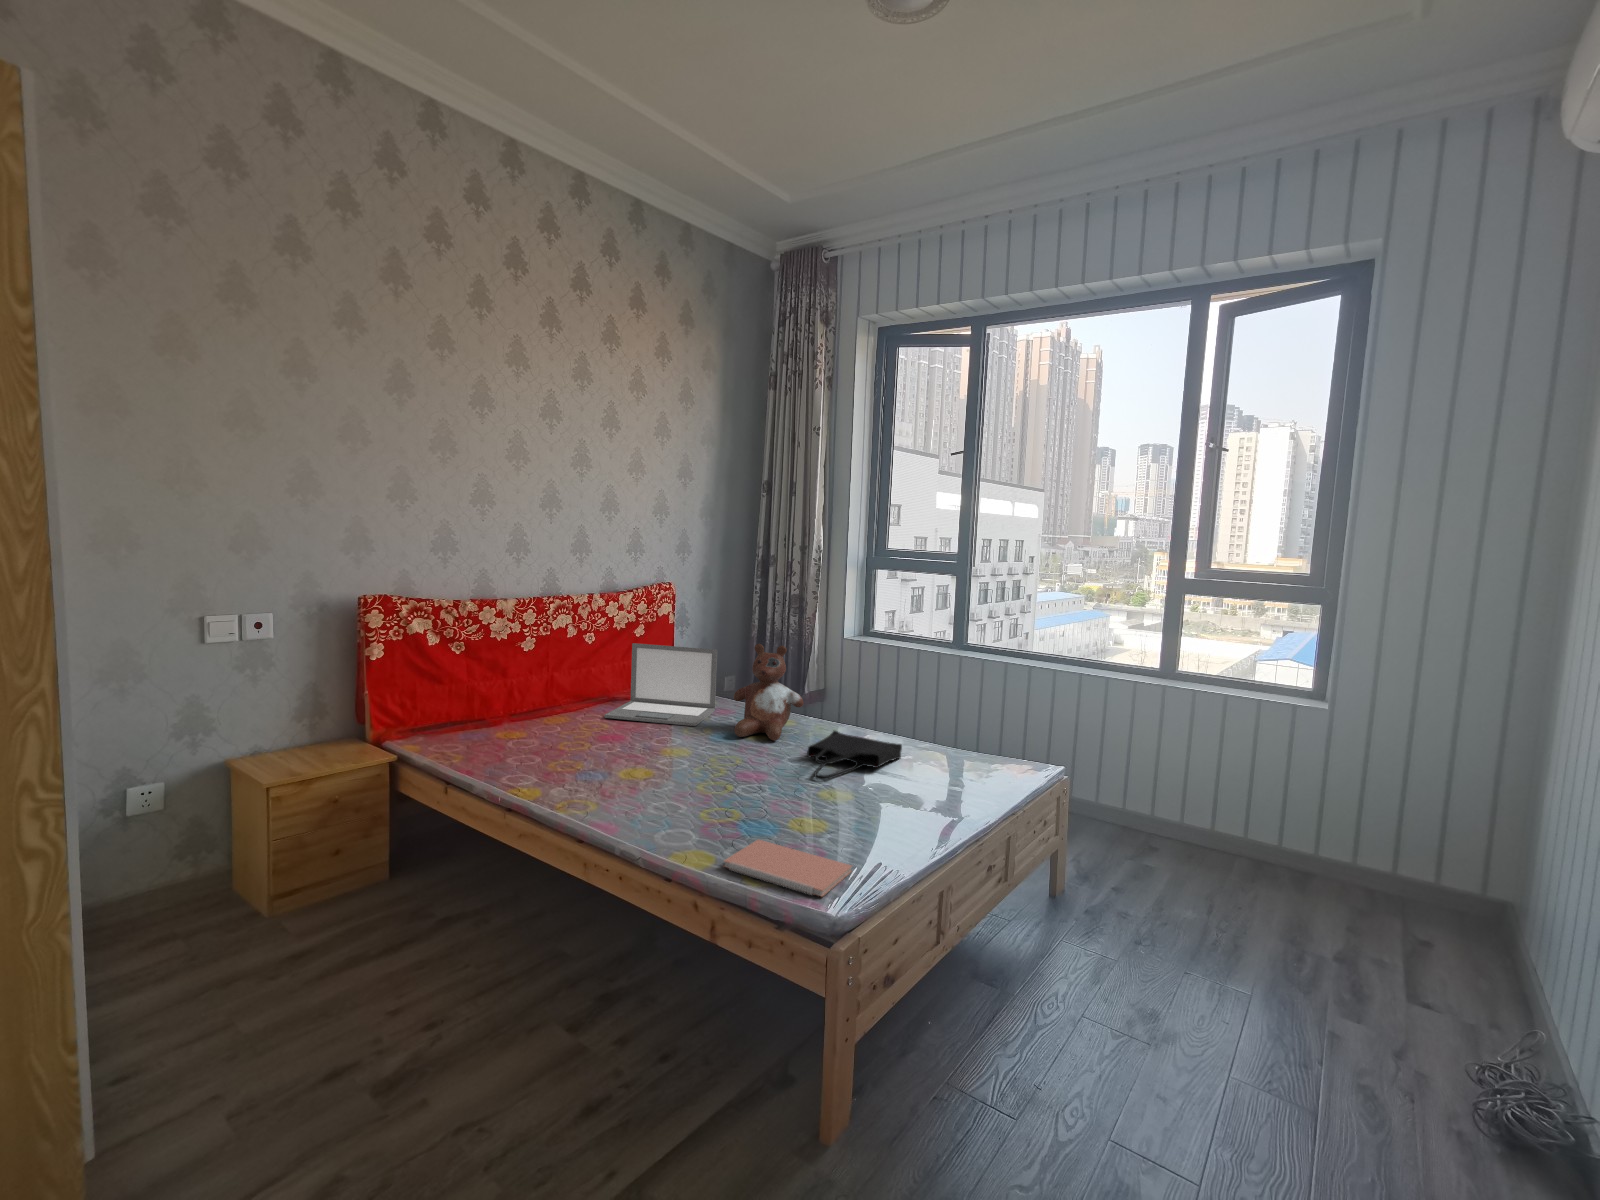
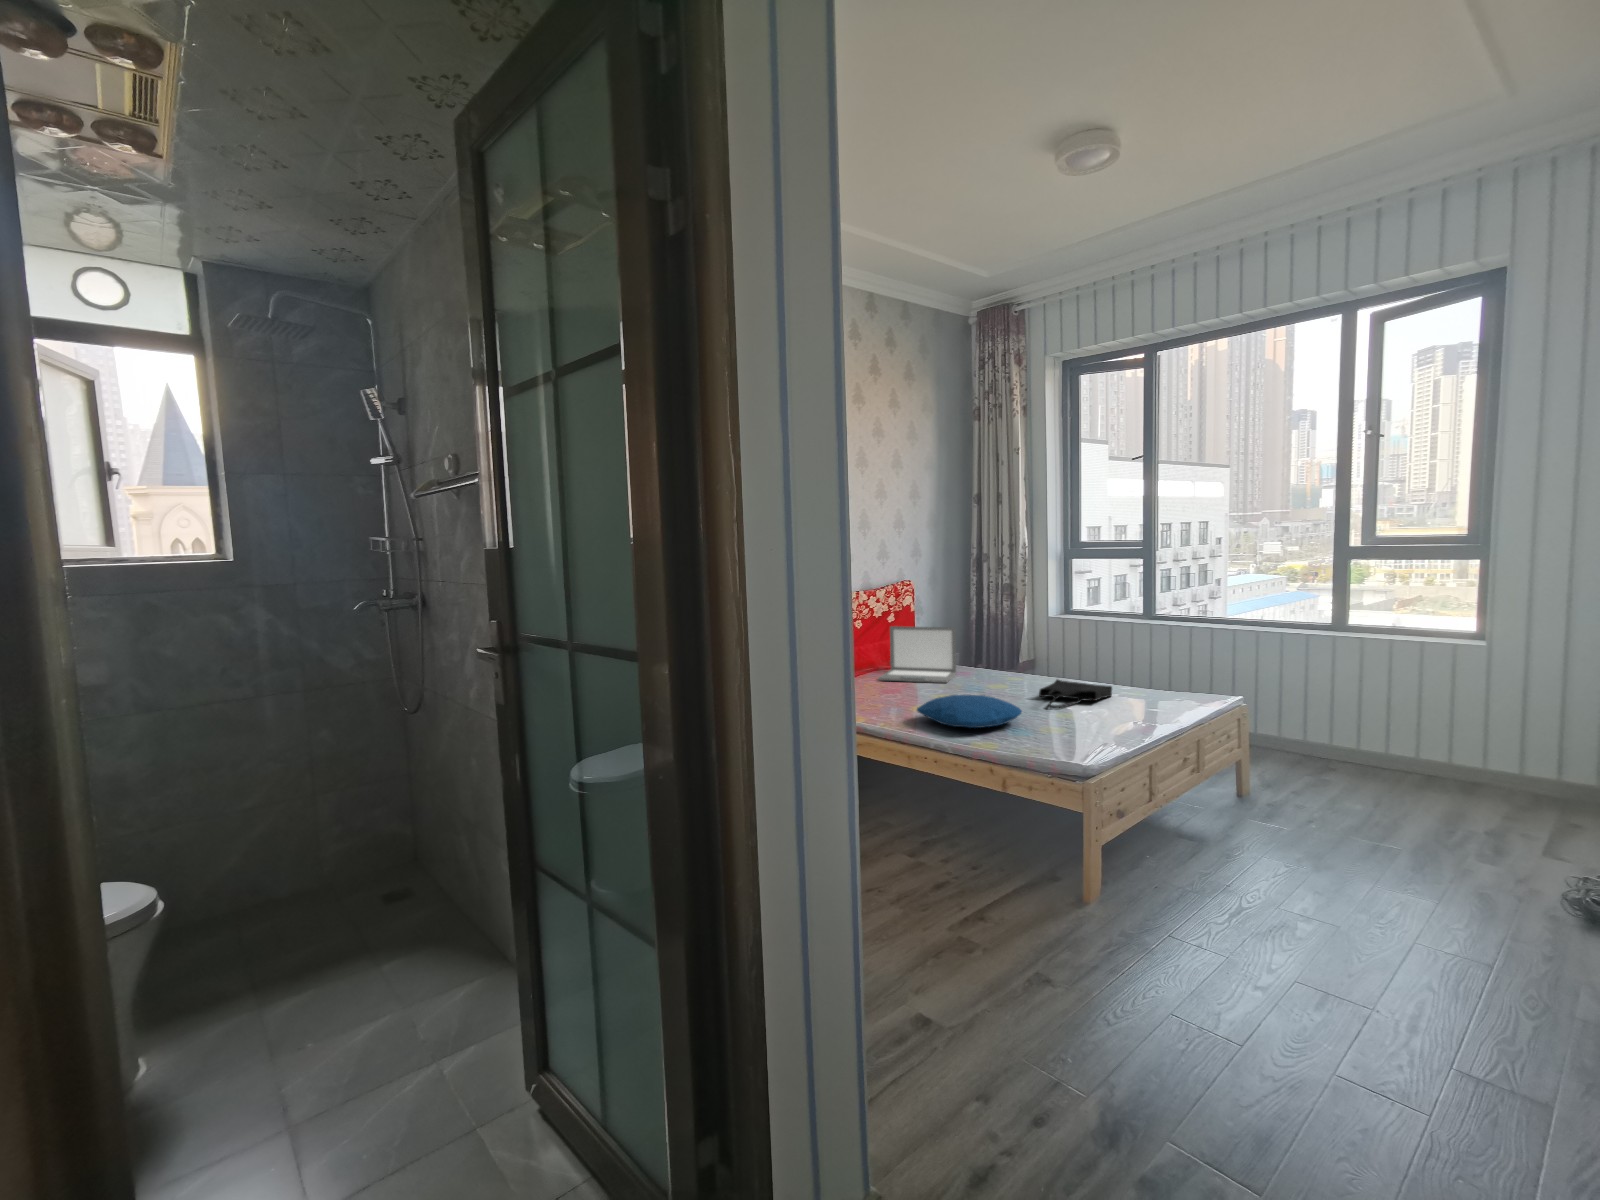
stuffed bear: present [733,644,804,741] -> none [974,619,1030,689]
pillow: none [618,758,771,821] -> present [917,695,1022,728]
notebook: present [724,840,852,896] -> none [1003,736,1090,760]

